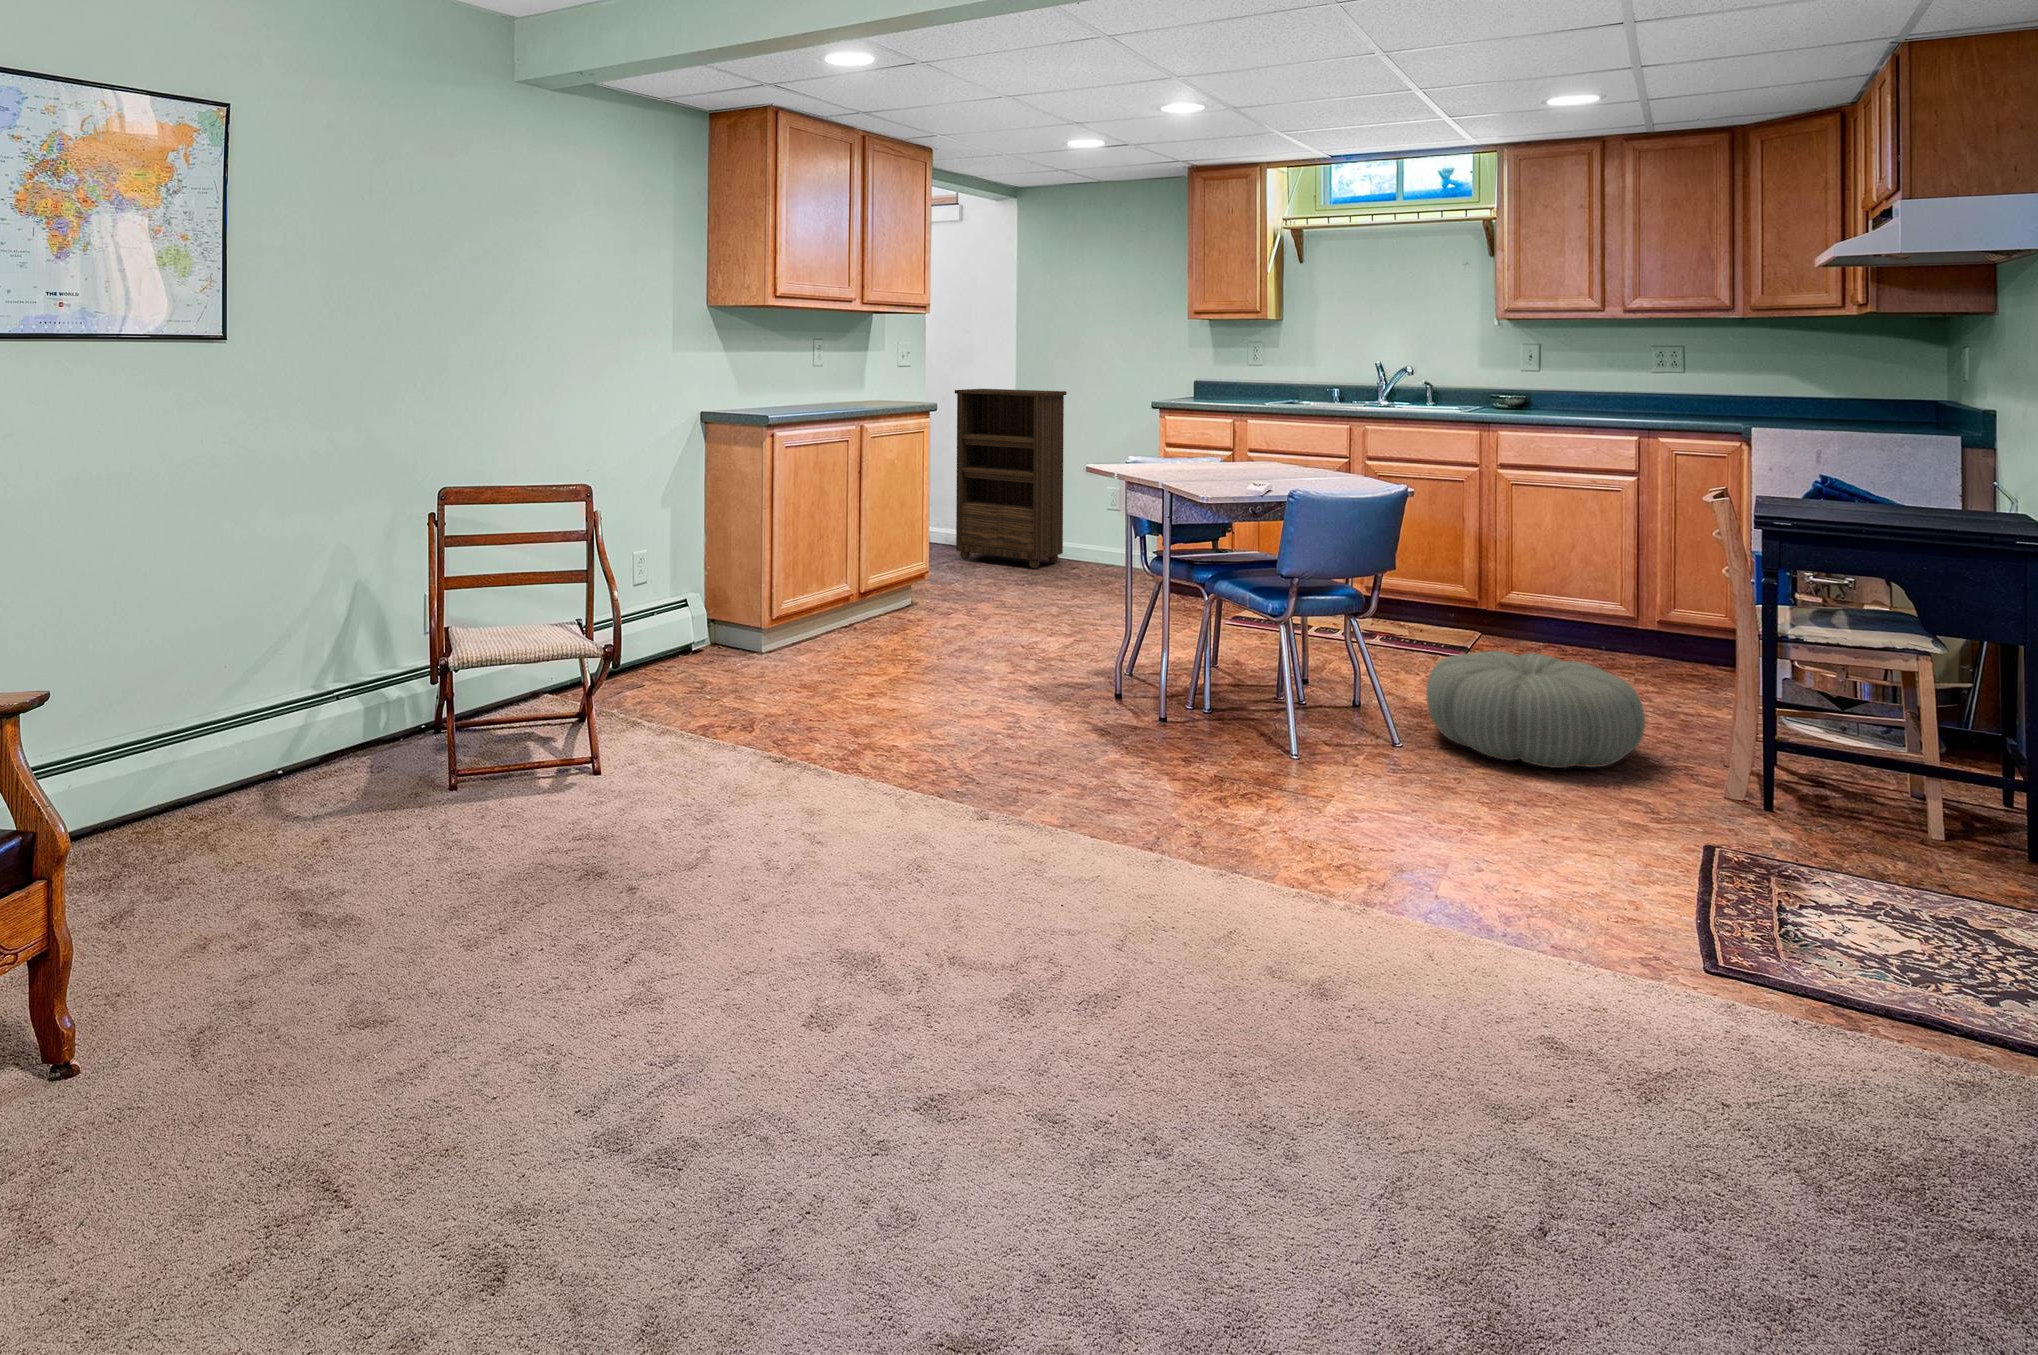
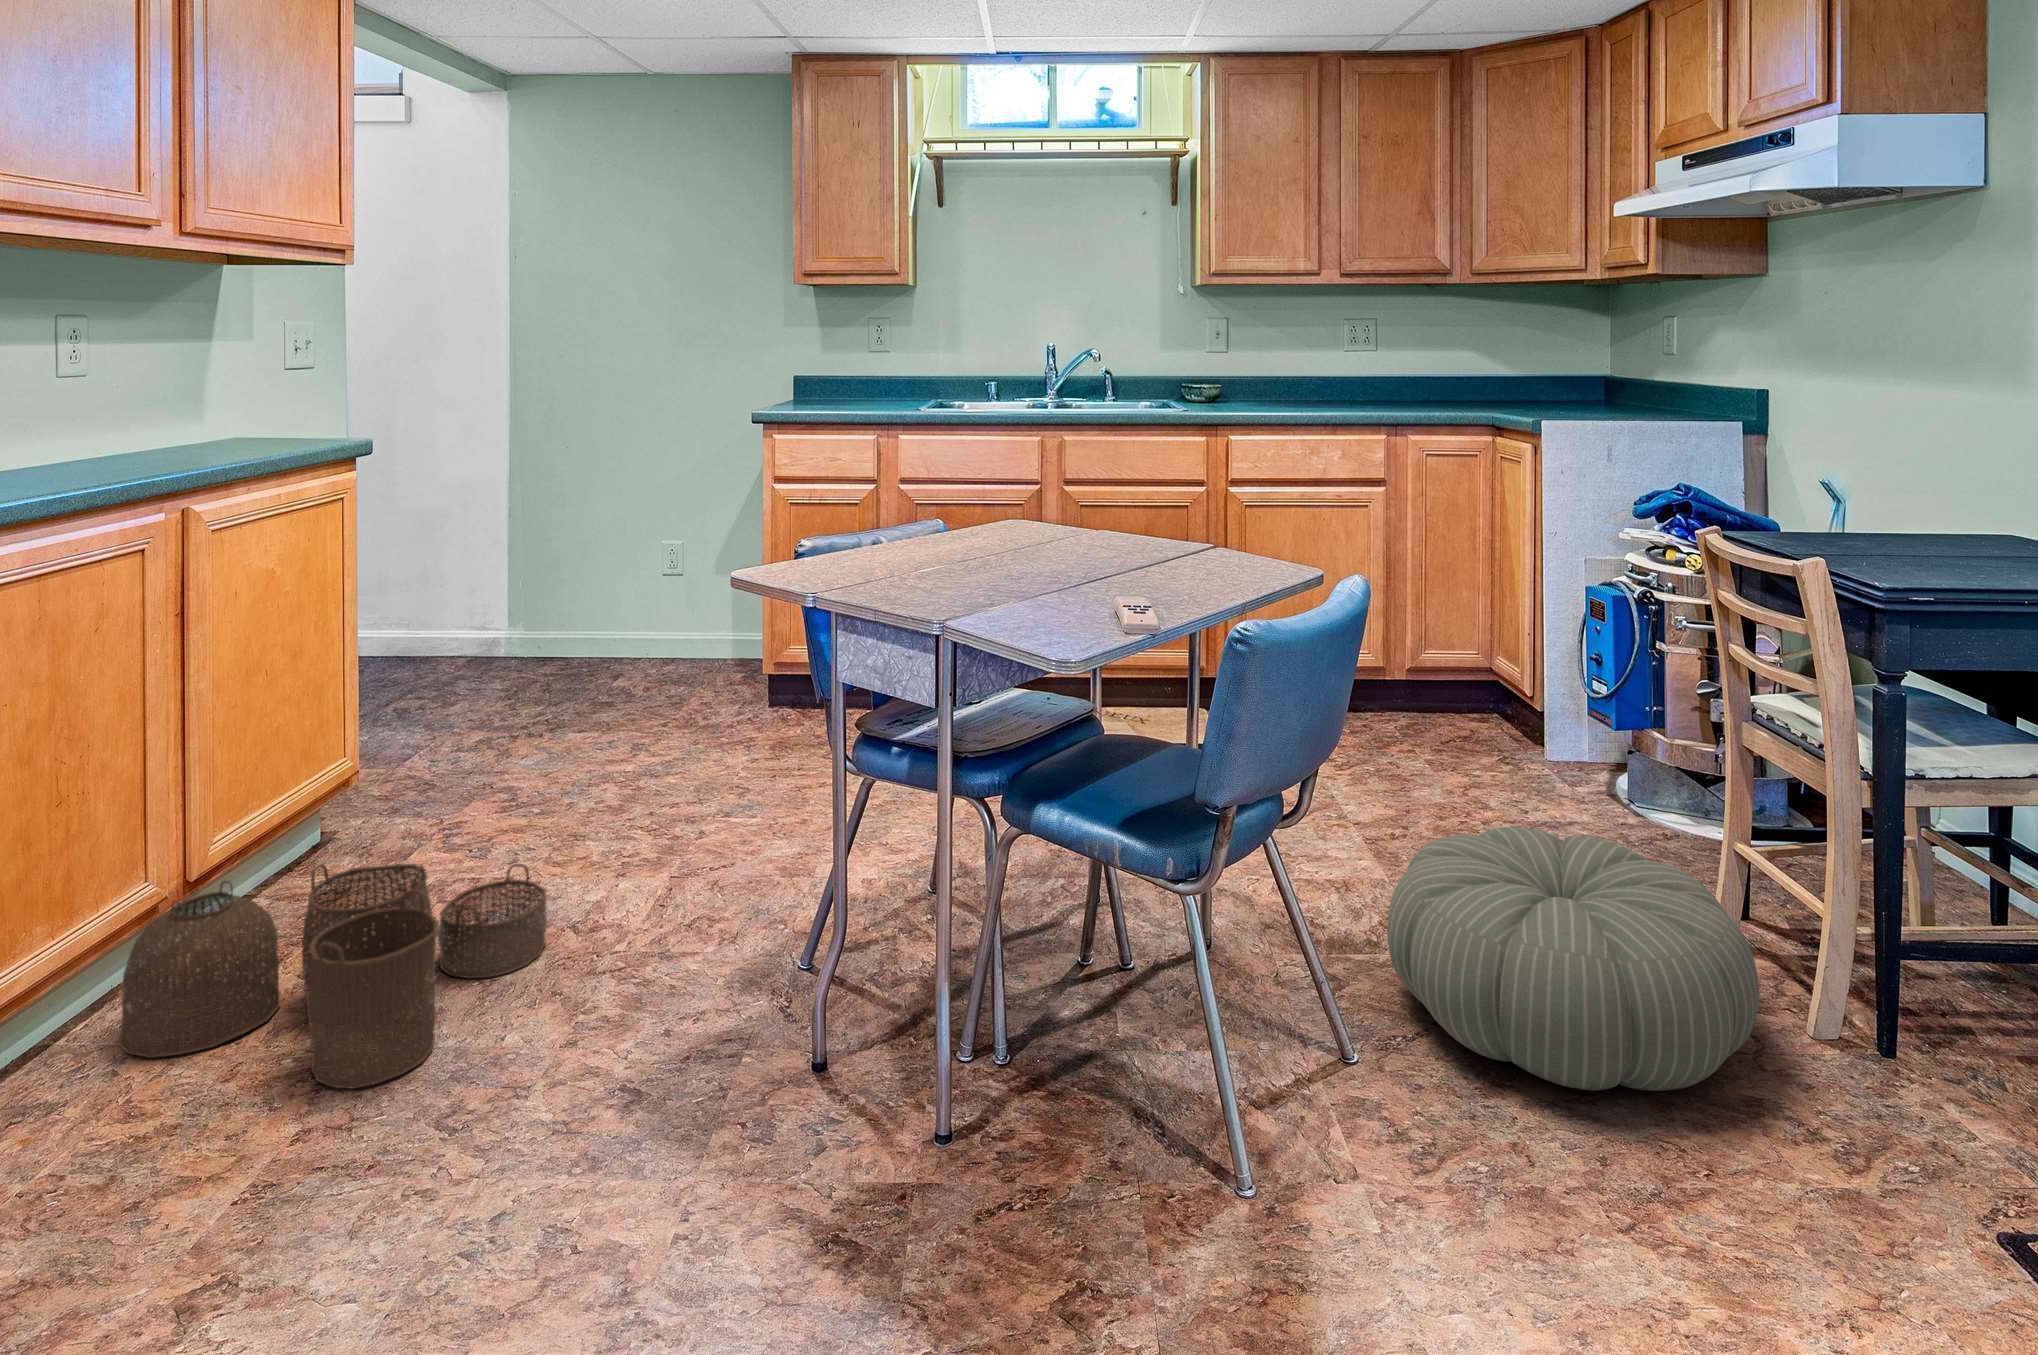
bookshelf: present [955,389,1067,569] -> none [401,397,595,686]
woven basket: none [840,585,1009,664] -> present [118,864,547,1088]

